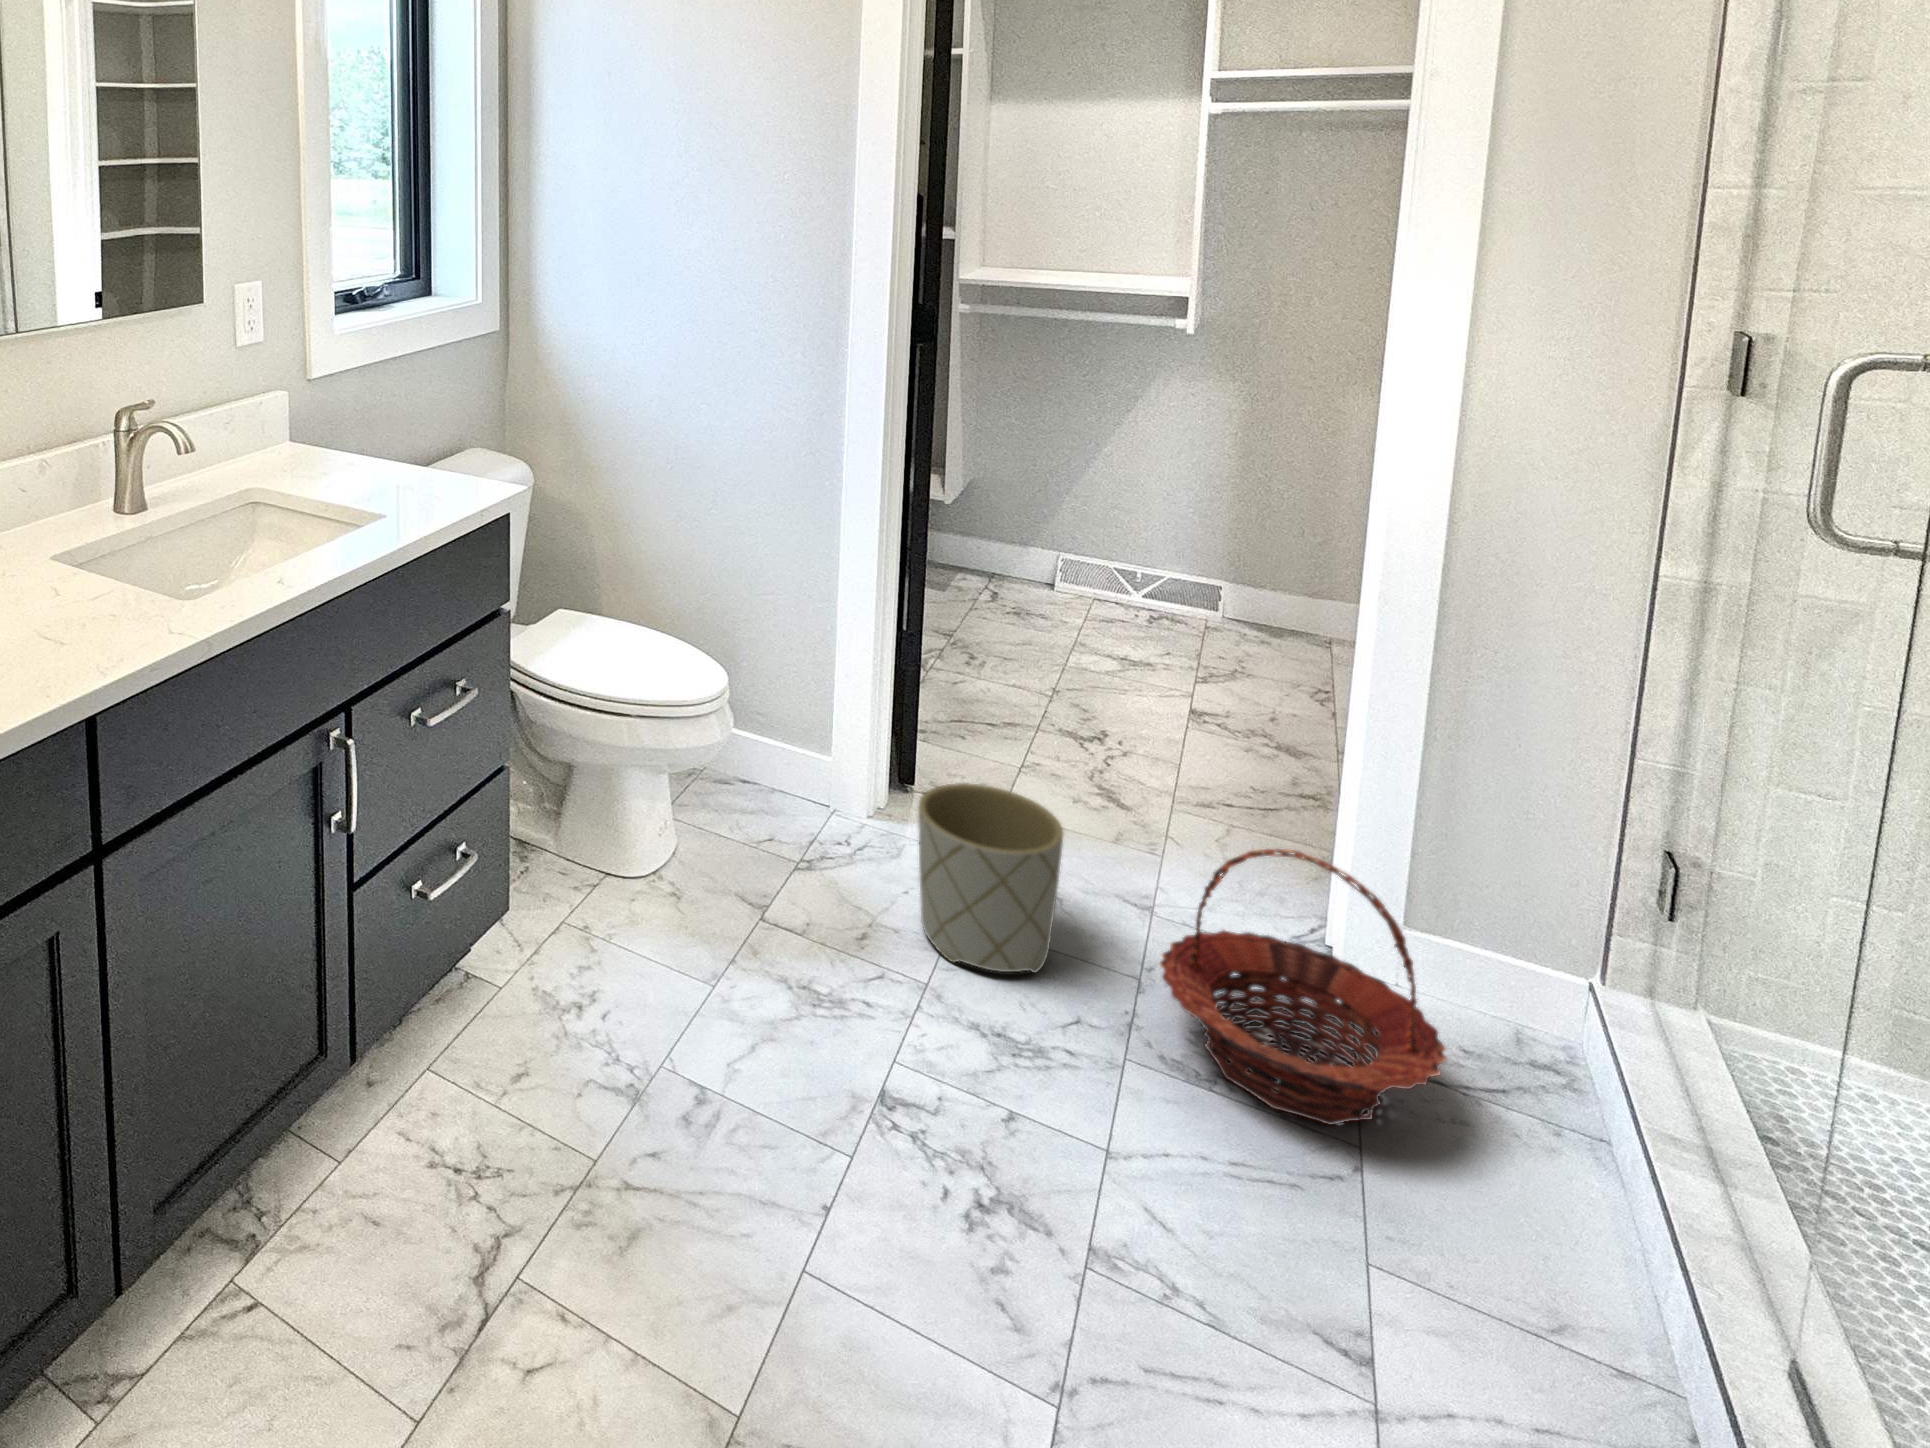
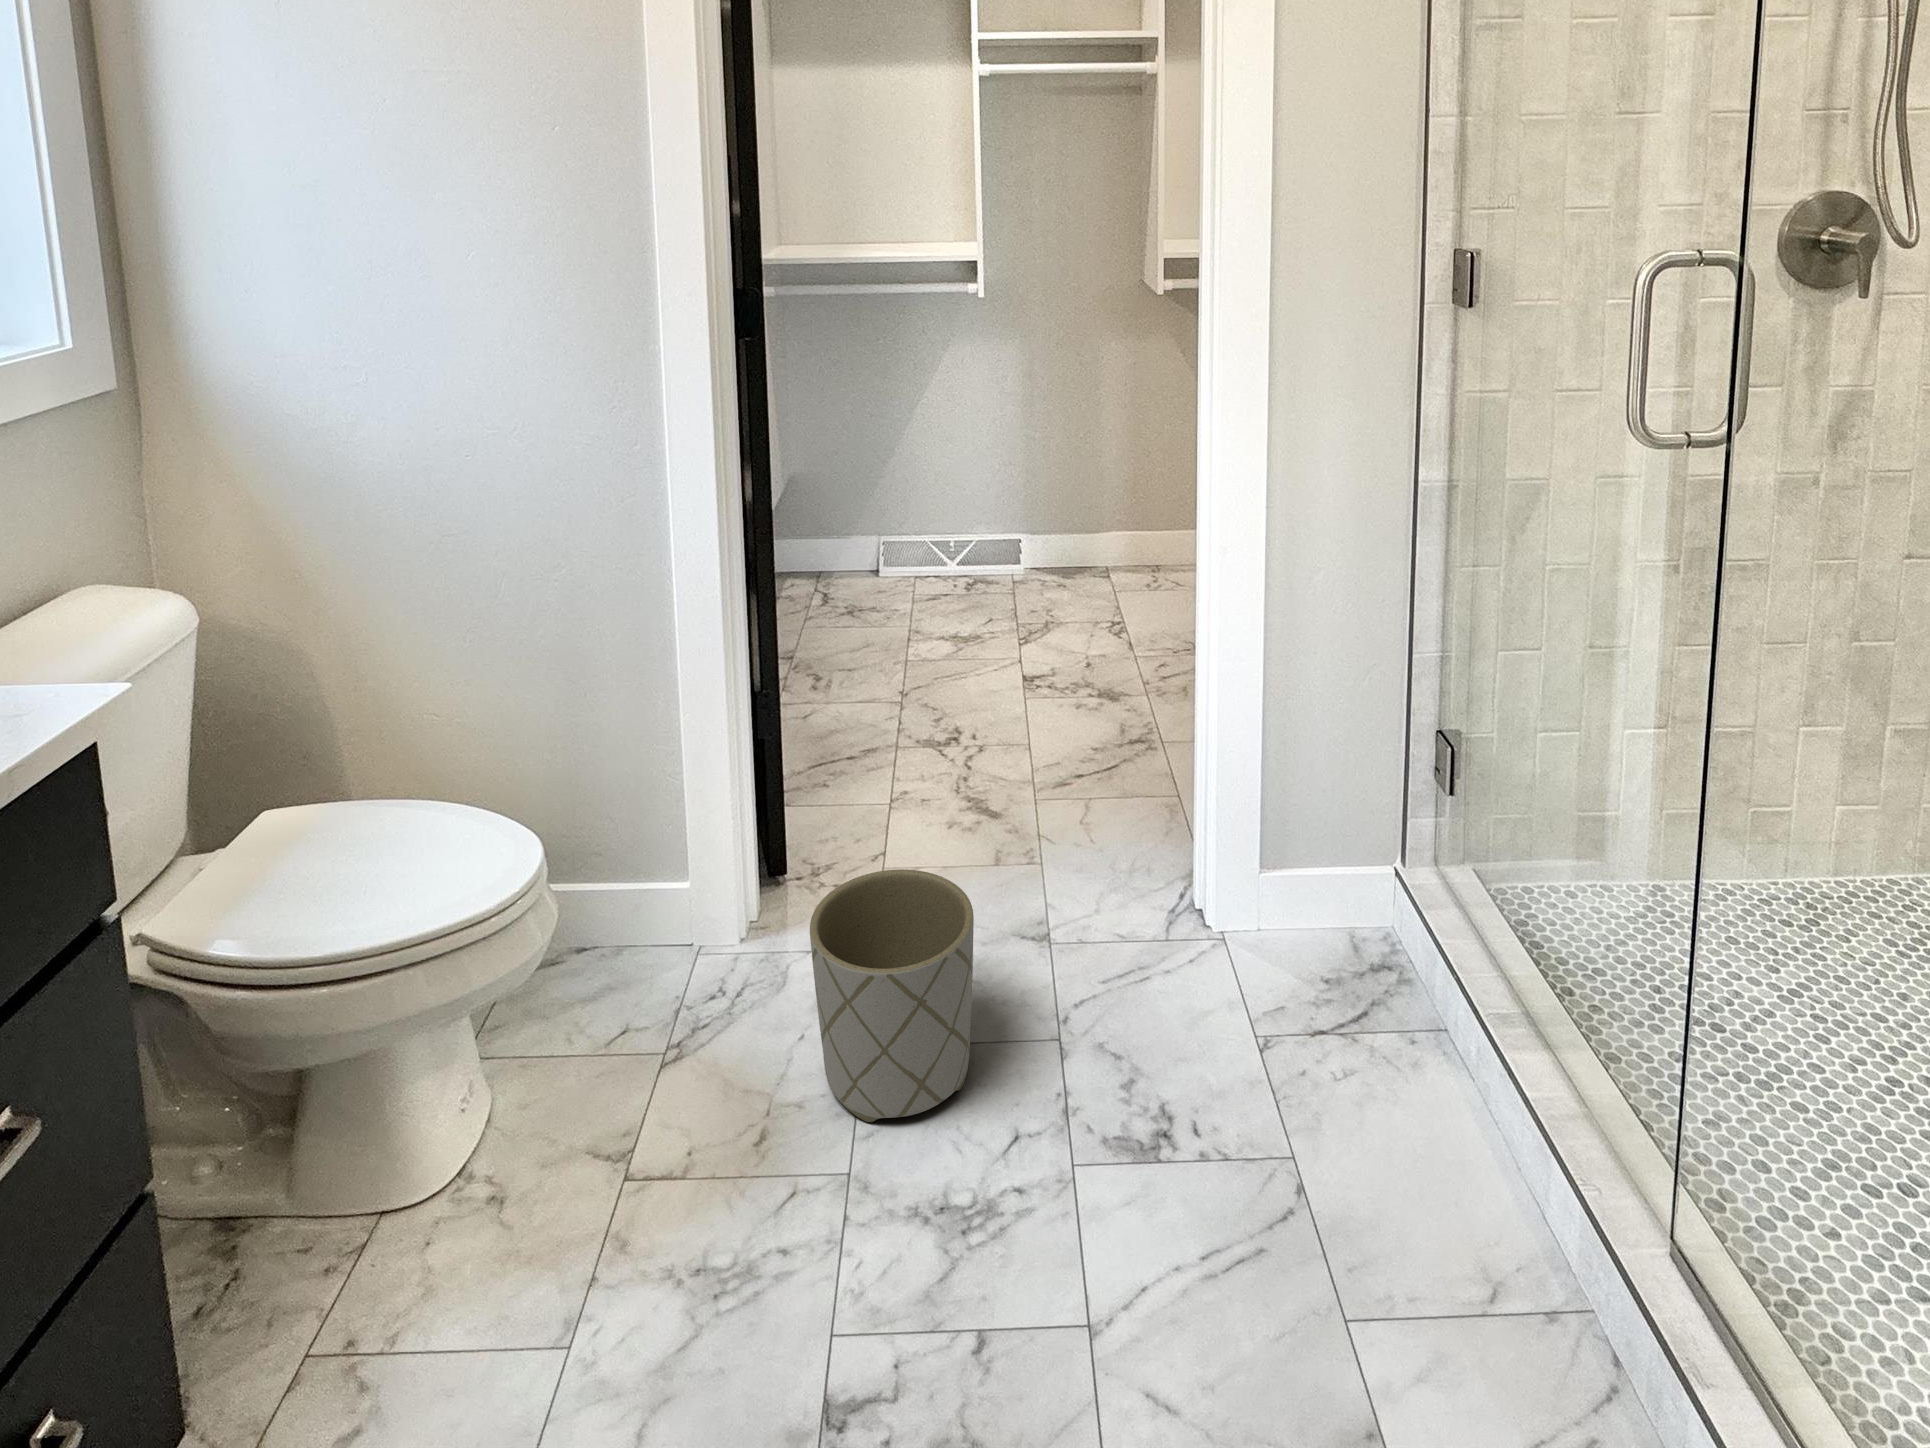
basket: present [1160,849,1446,1125] -> none [1087,855,1348,1156]

